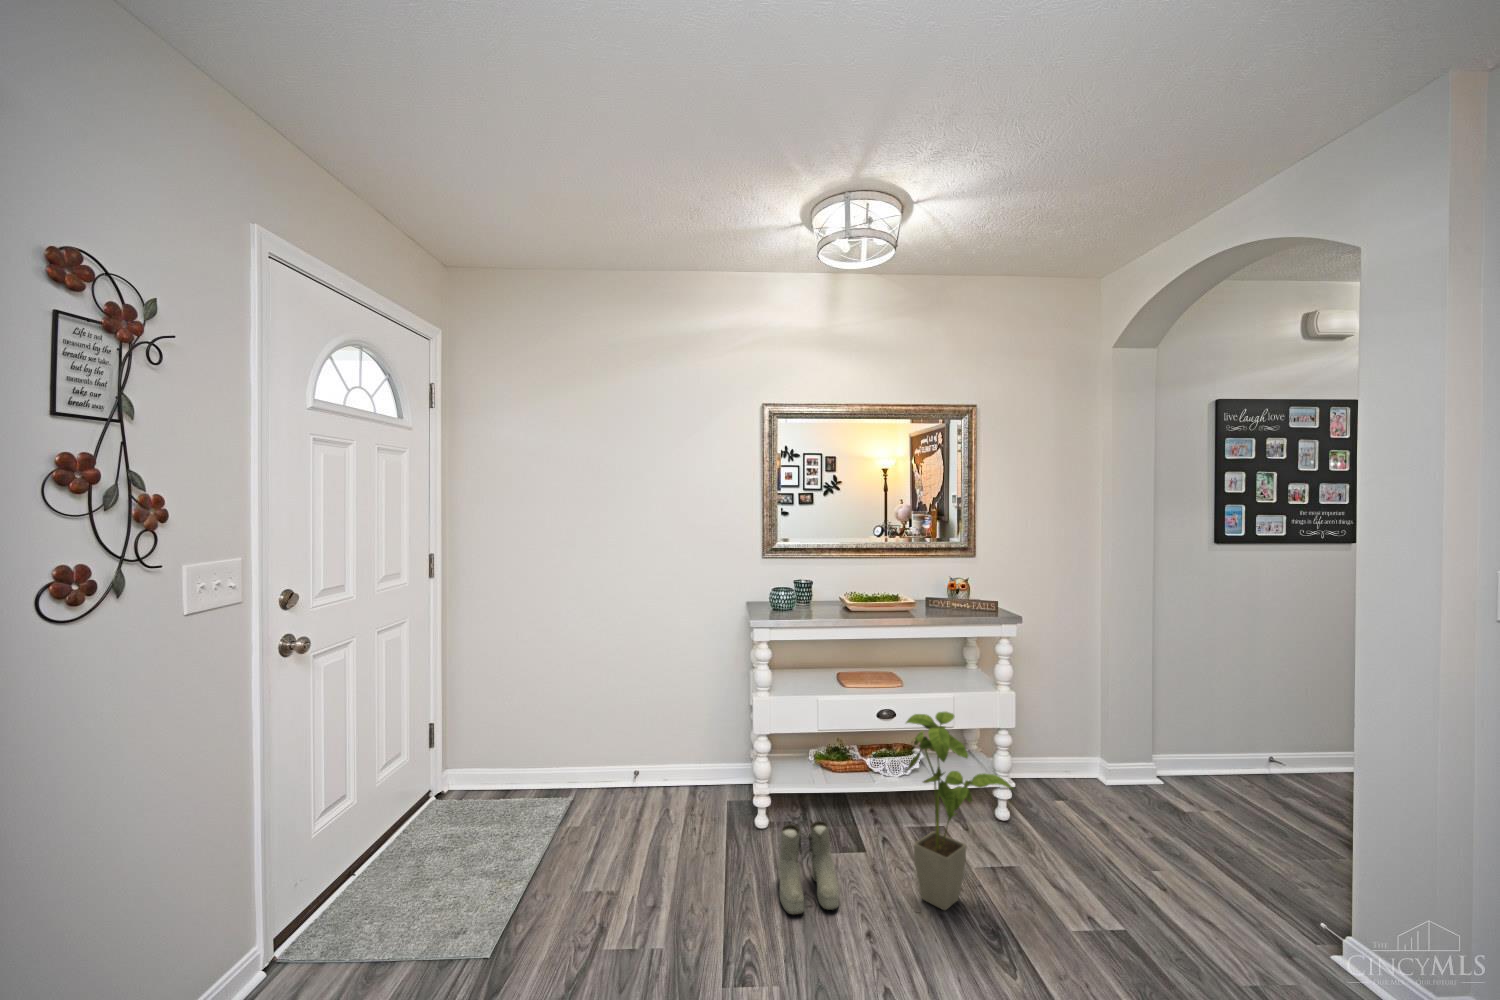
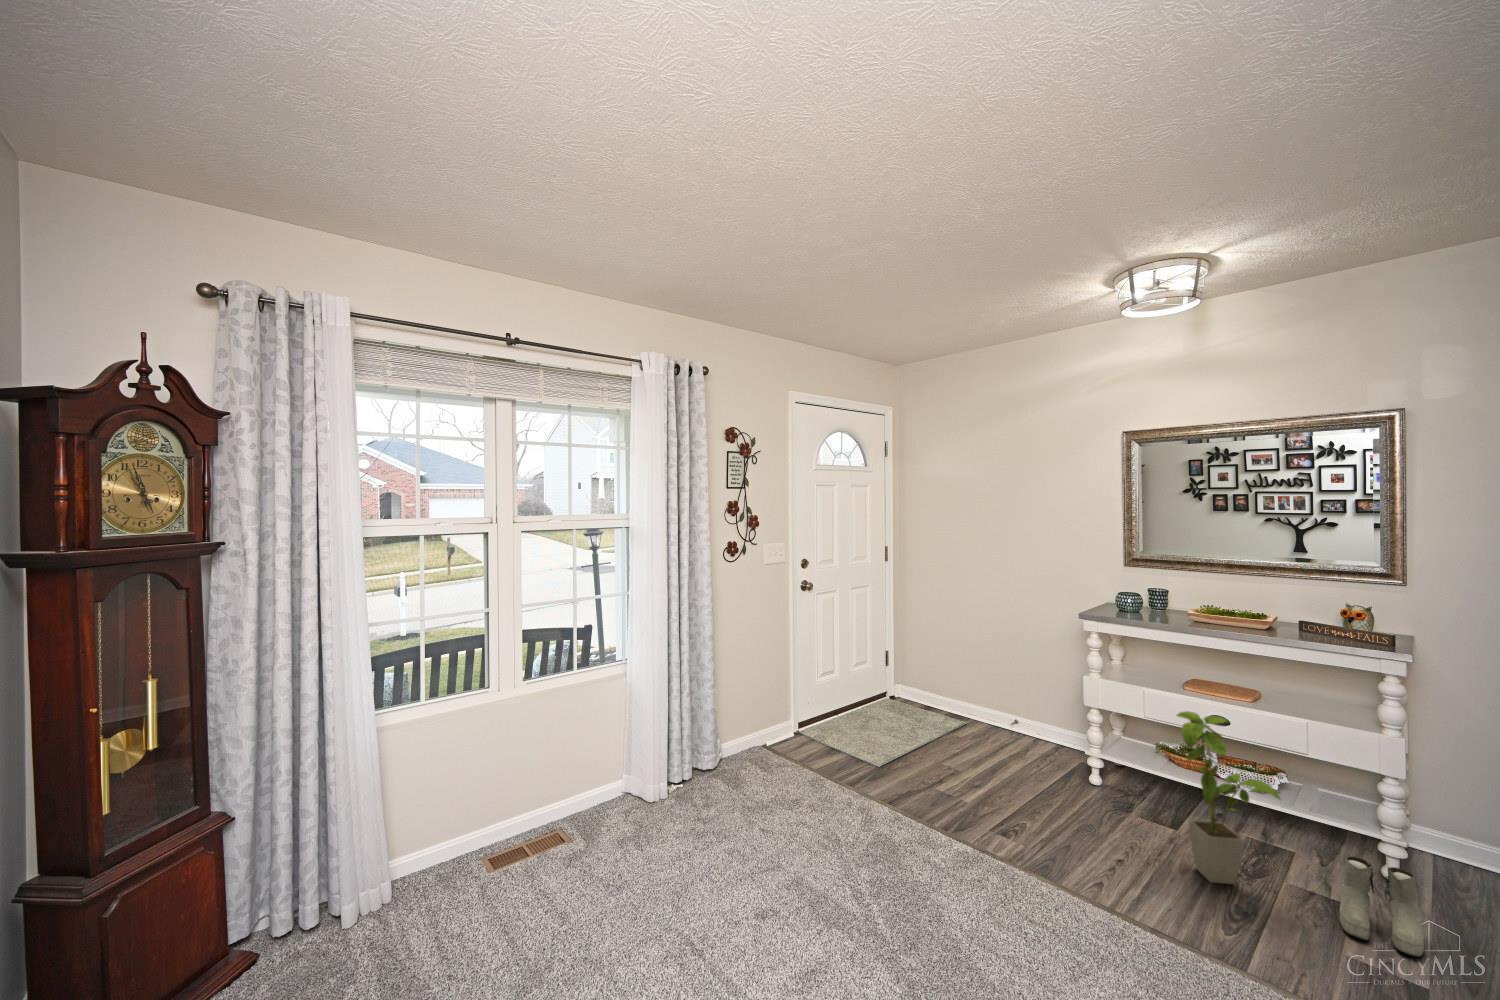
boots: present [778,821,839,915] -> present [1339,856,1424,957]

